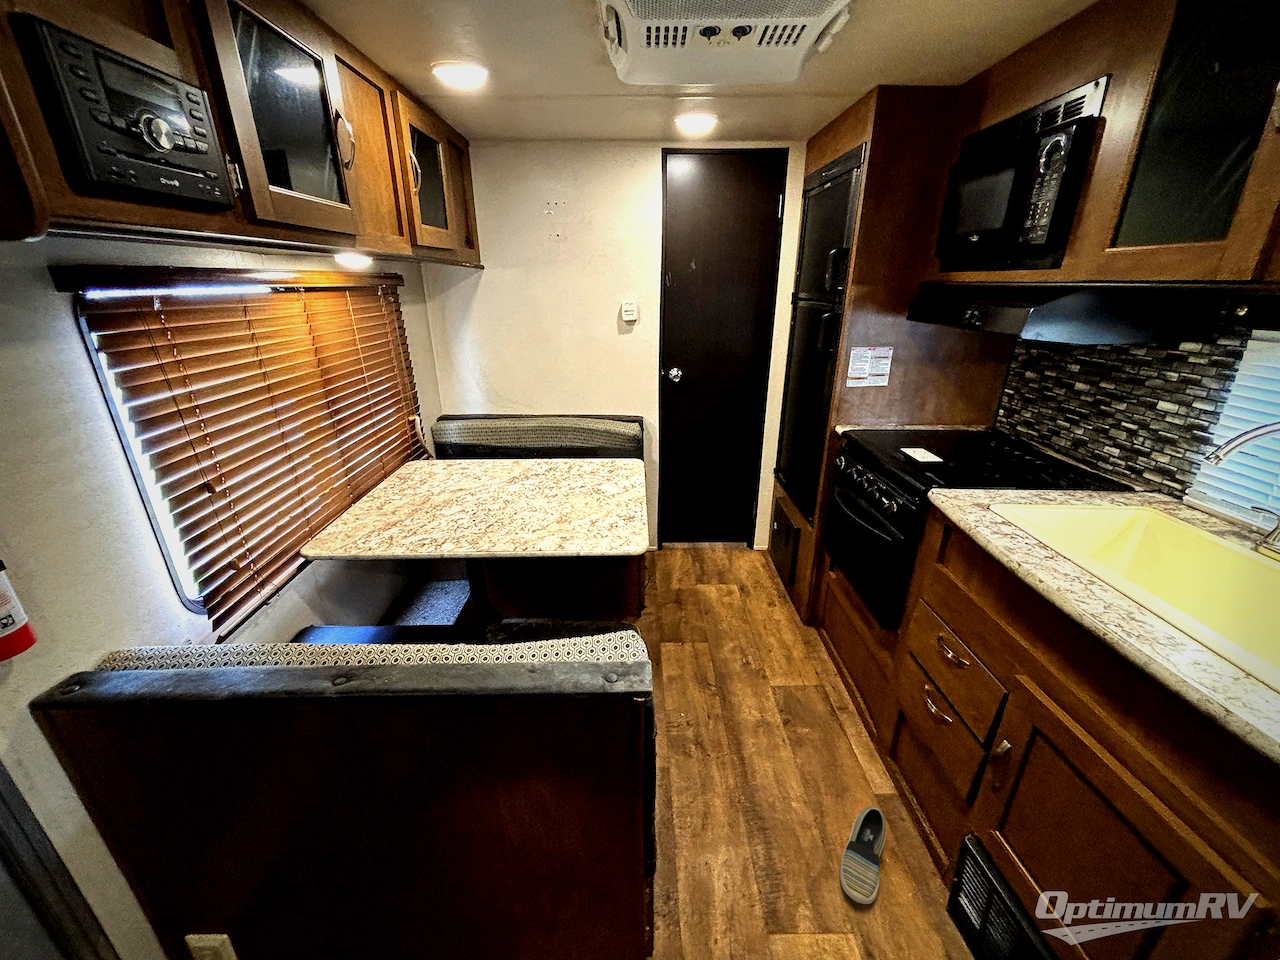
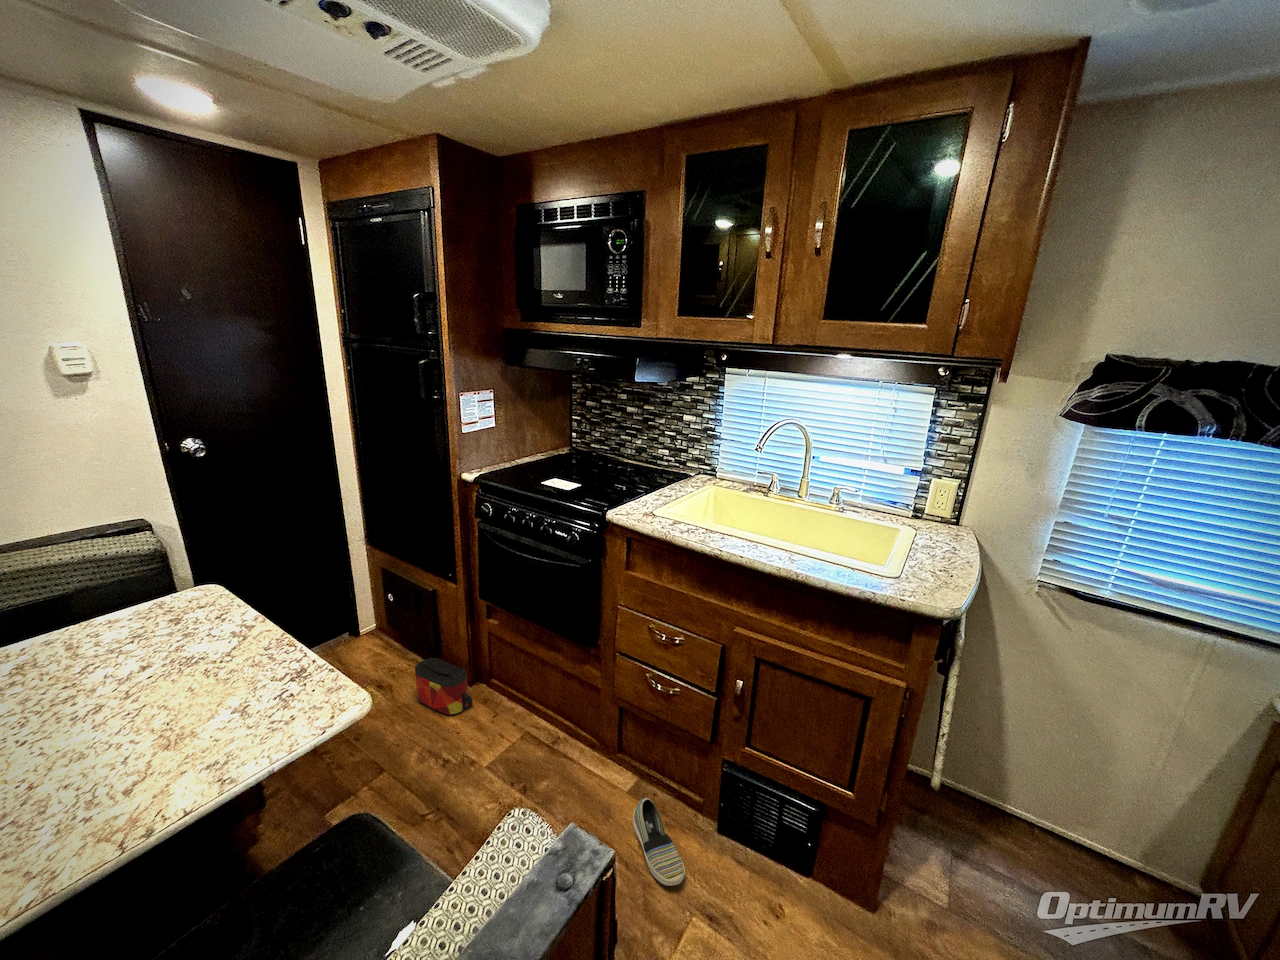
bag: none [761,583,798,638] -> present [415,658,473,716]

